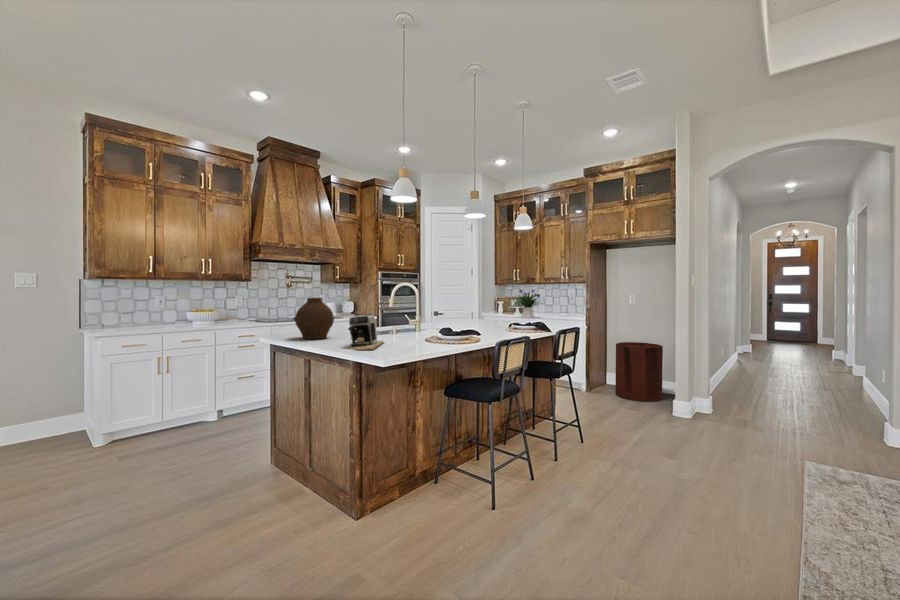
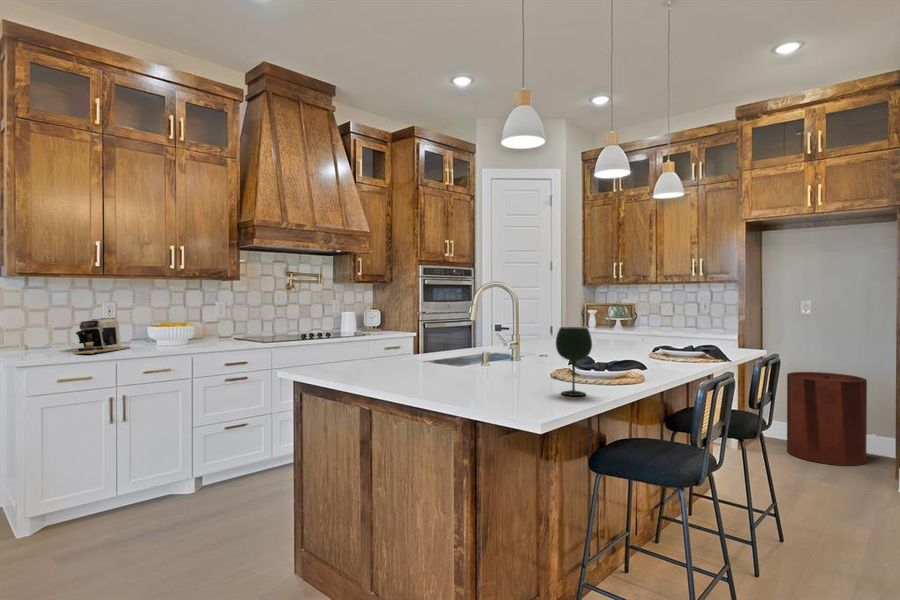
flower arrangement: present [518,289,540,318] -> none [617,288,664,334]
vase: present [295,298,334,339] -> none [335,306,395,373]
wine glass: none [413,310,434,349] -> present [556,327,592,396]
coffee maker: present [348,313,384,350] -> present [75,318,130,354]

